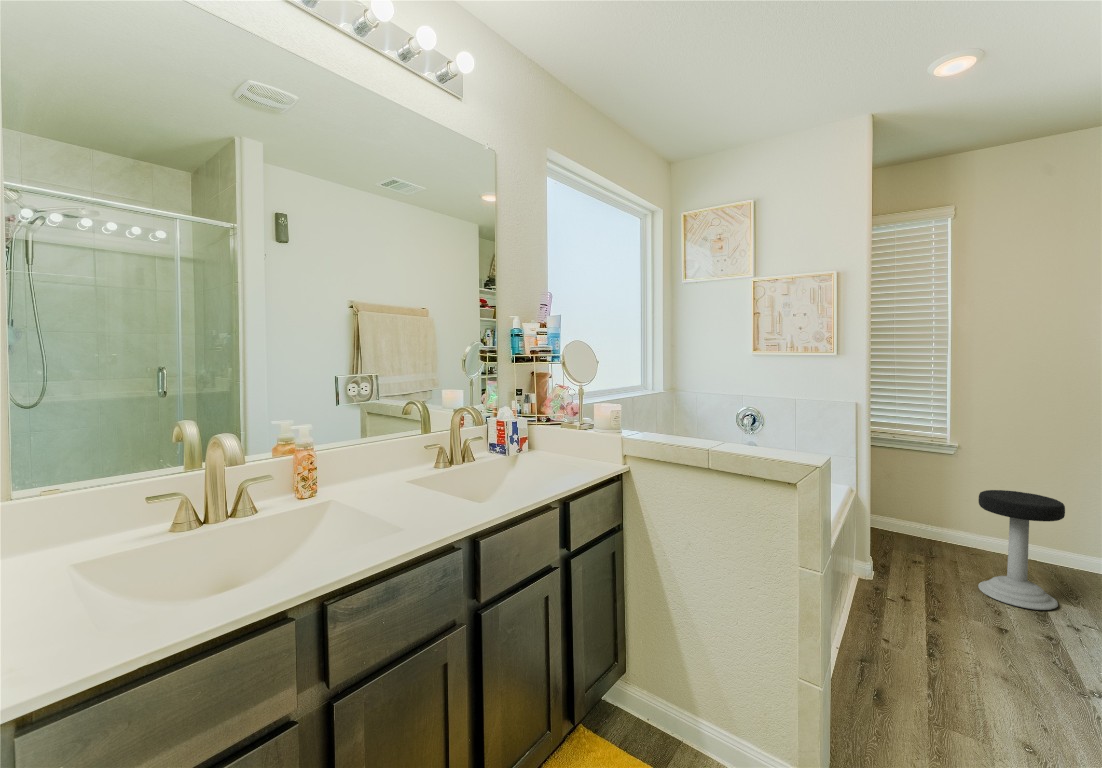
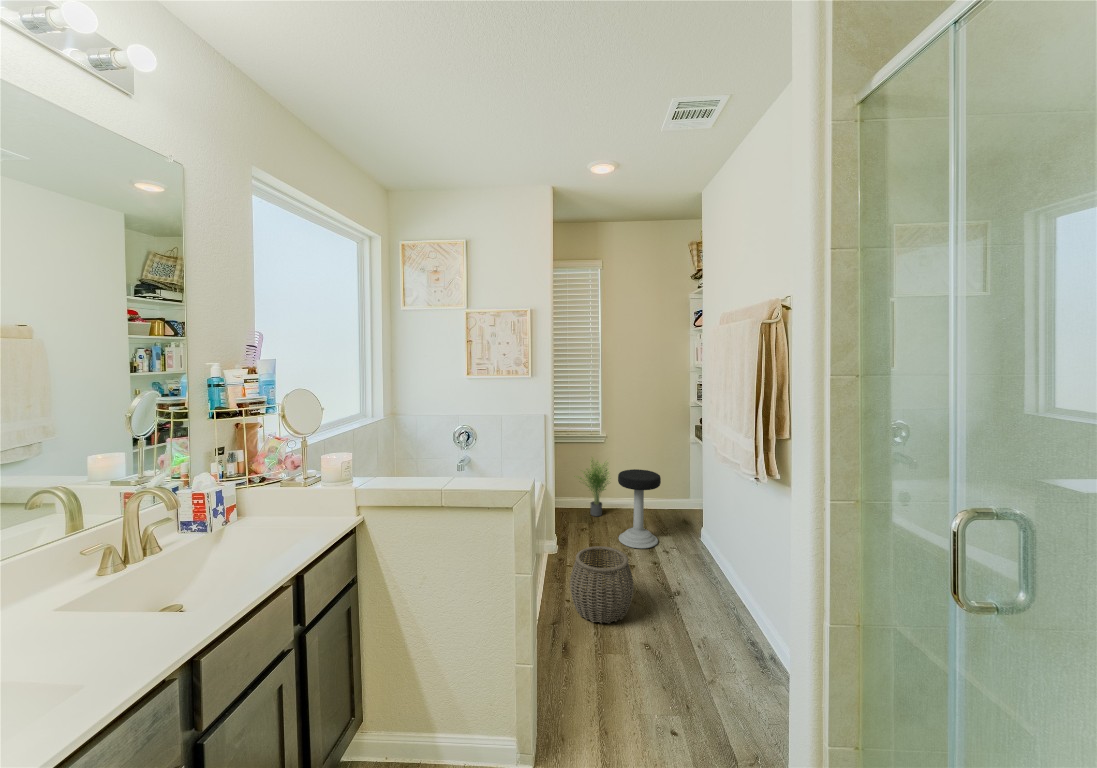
potted plant: none [899,469,975,553] -> present [580,460,608,516]
woven basket: none [889,575,1004,687] -> present [570,546,634,623]

